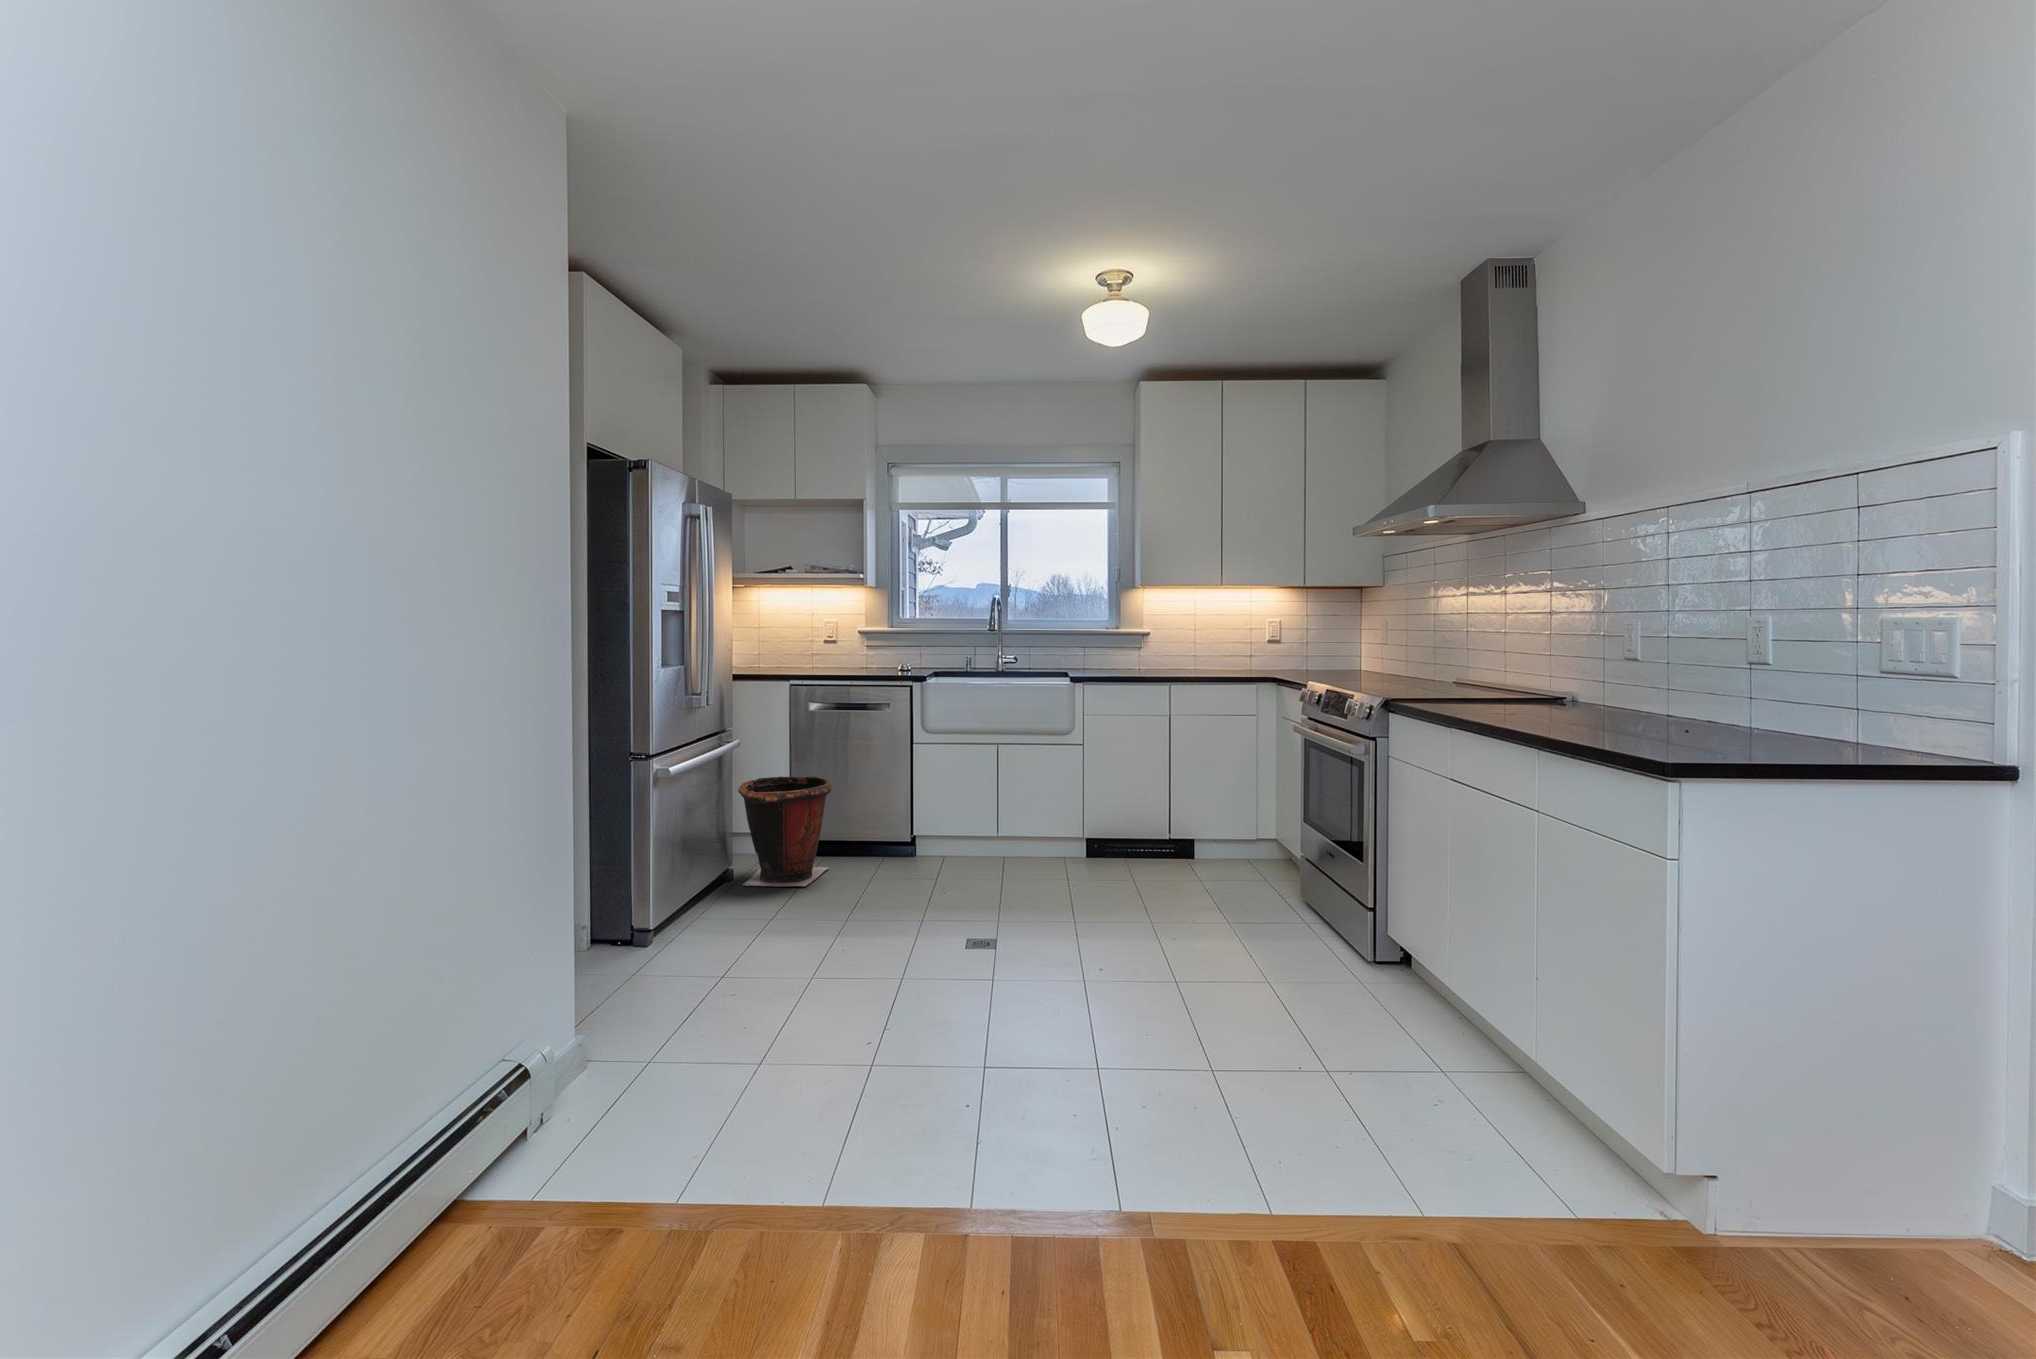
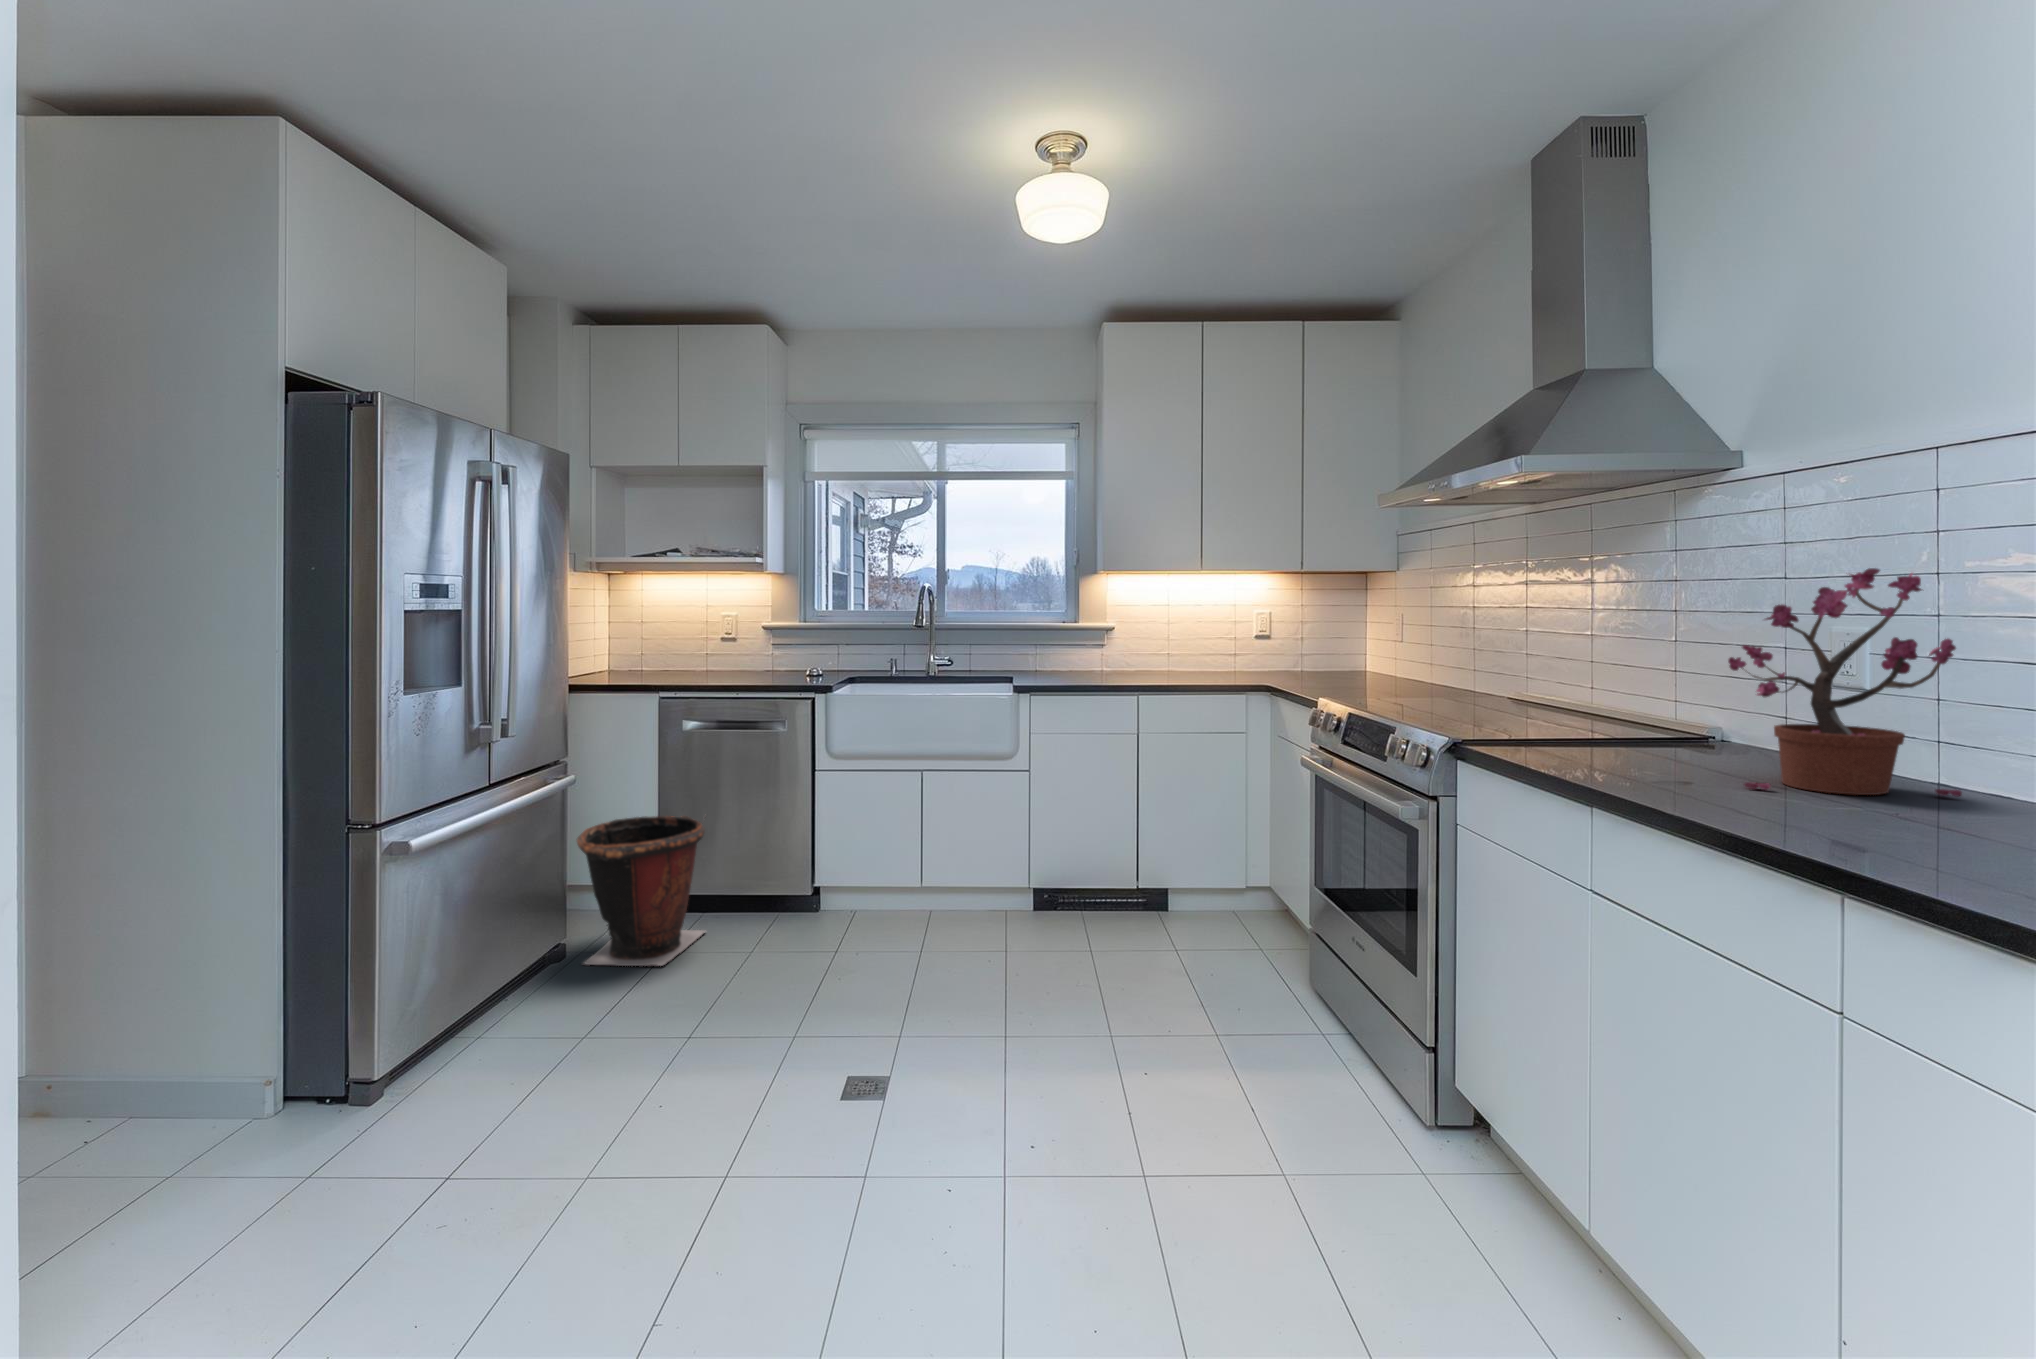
potted plant: none [1538,583,1660,717] -> present [1728,568,1962,796]

